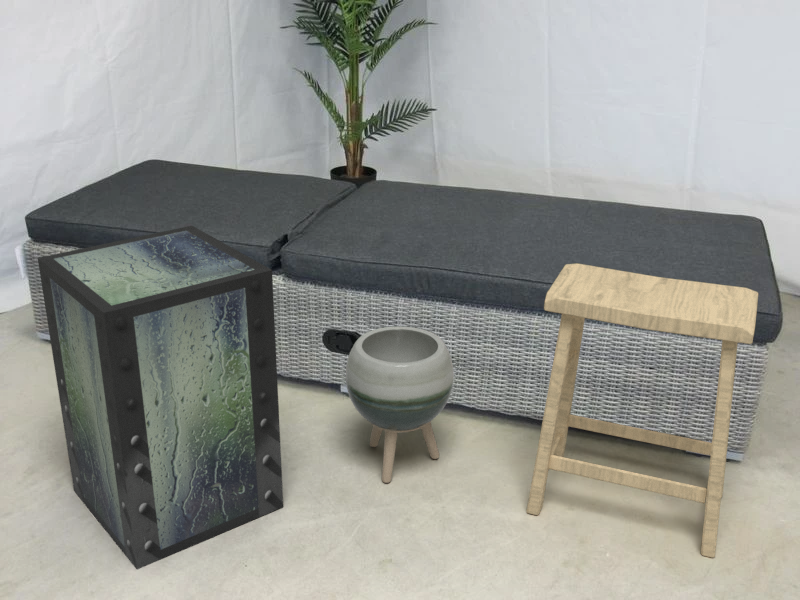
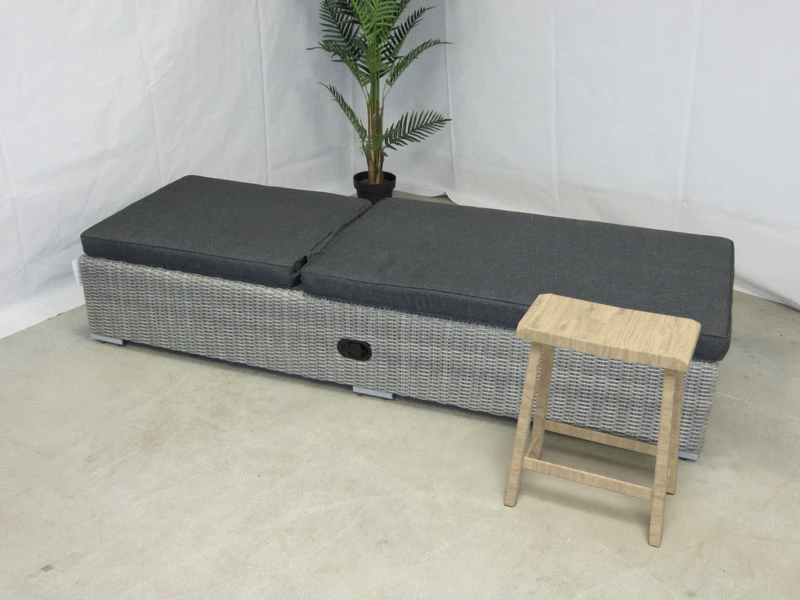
storage box: present [38,226,283,569] -> none [93,258,299,549]
planter: present [346,326,454,483] -> none [352,342,444,476]

